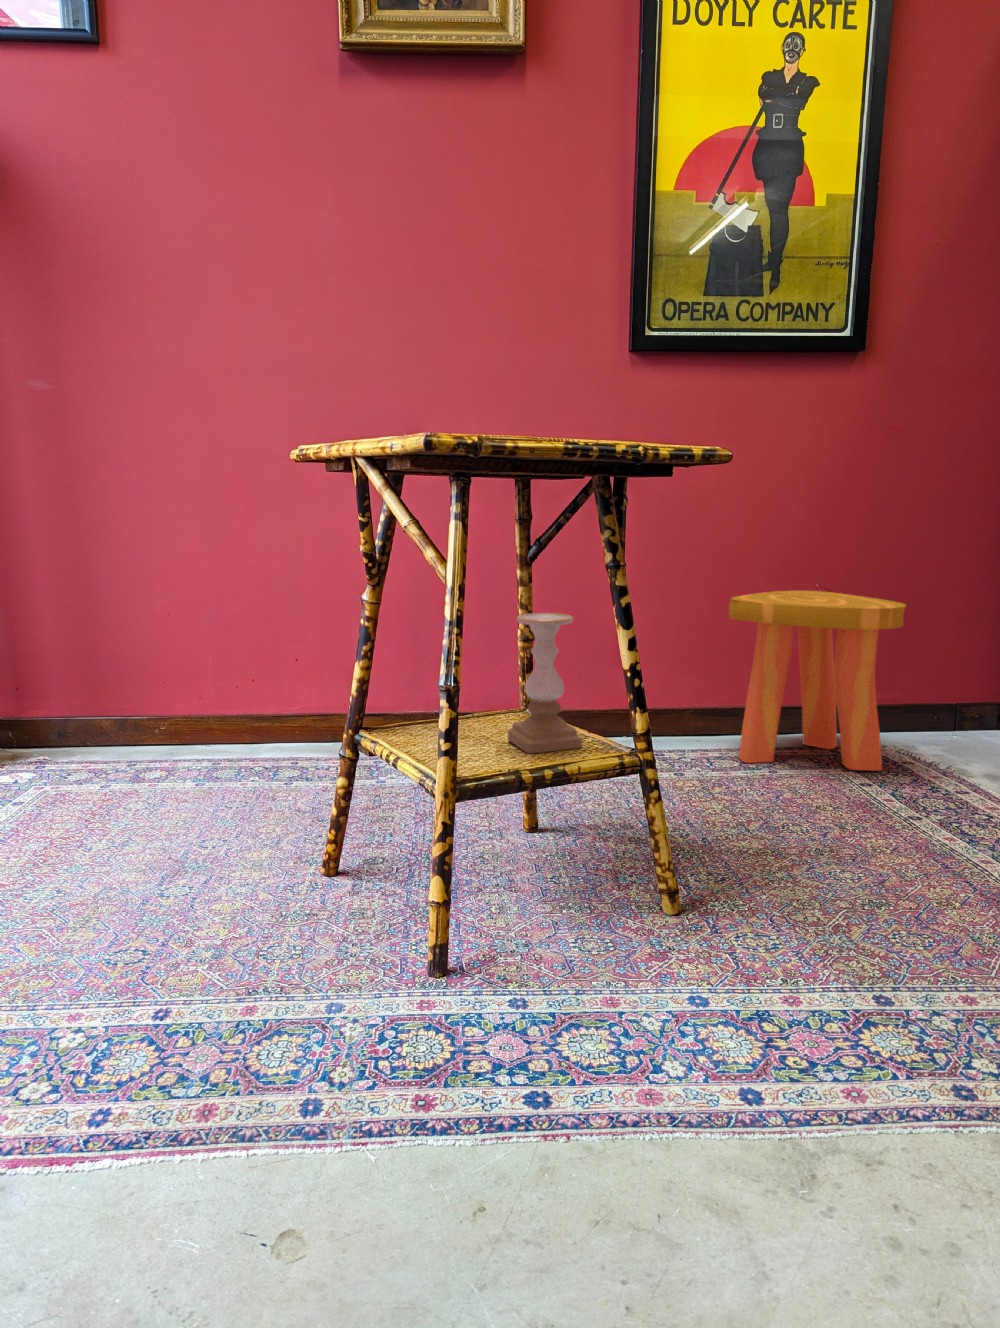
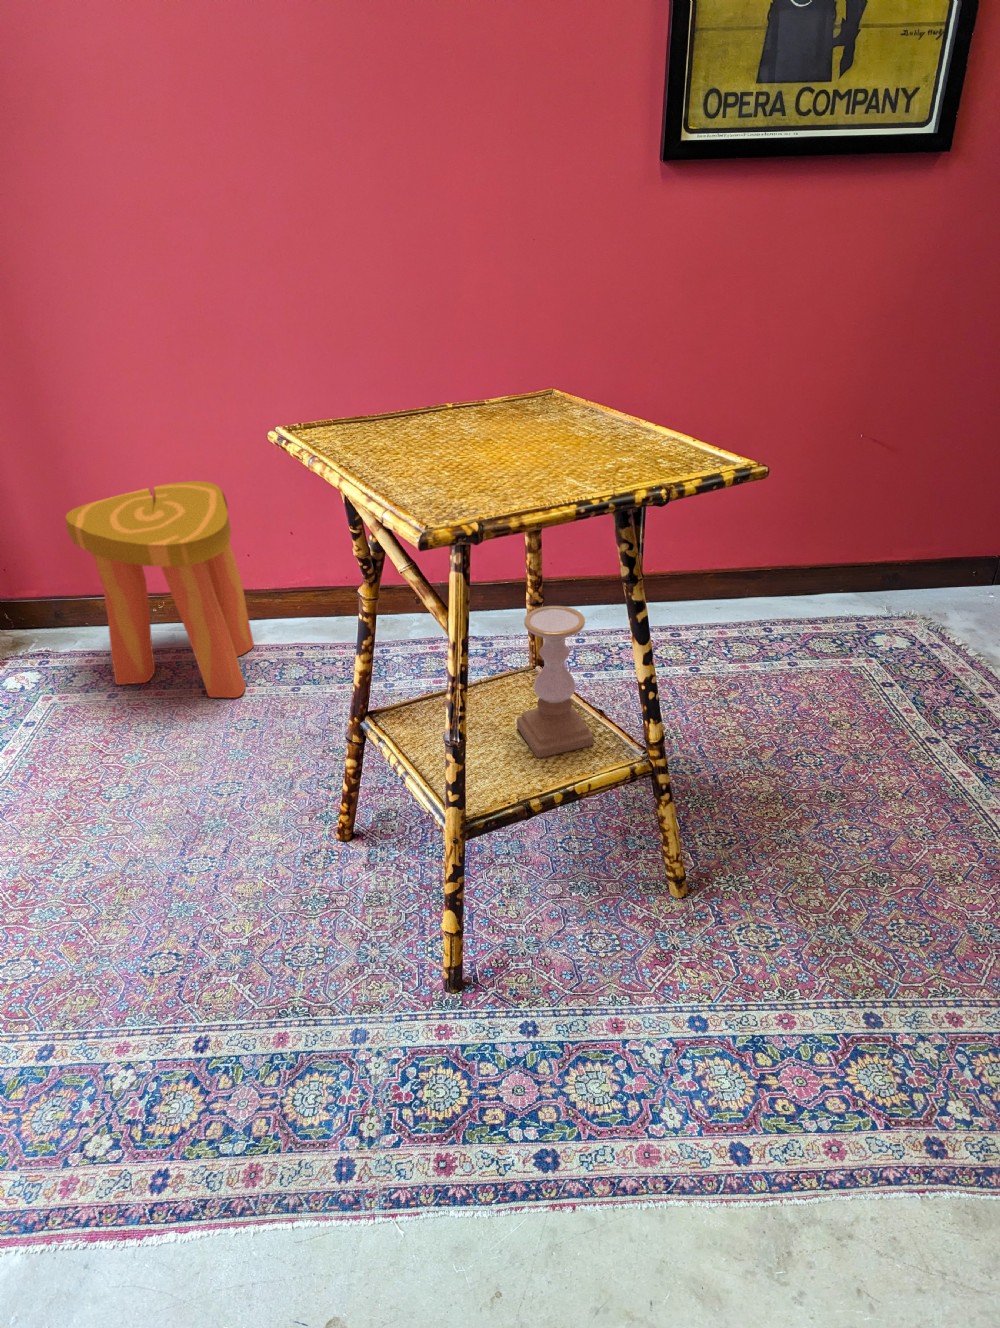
stool: present [729,591,906,771] -> present [66,481,254,698]

